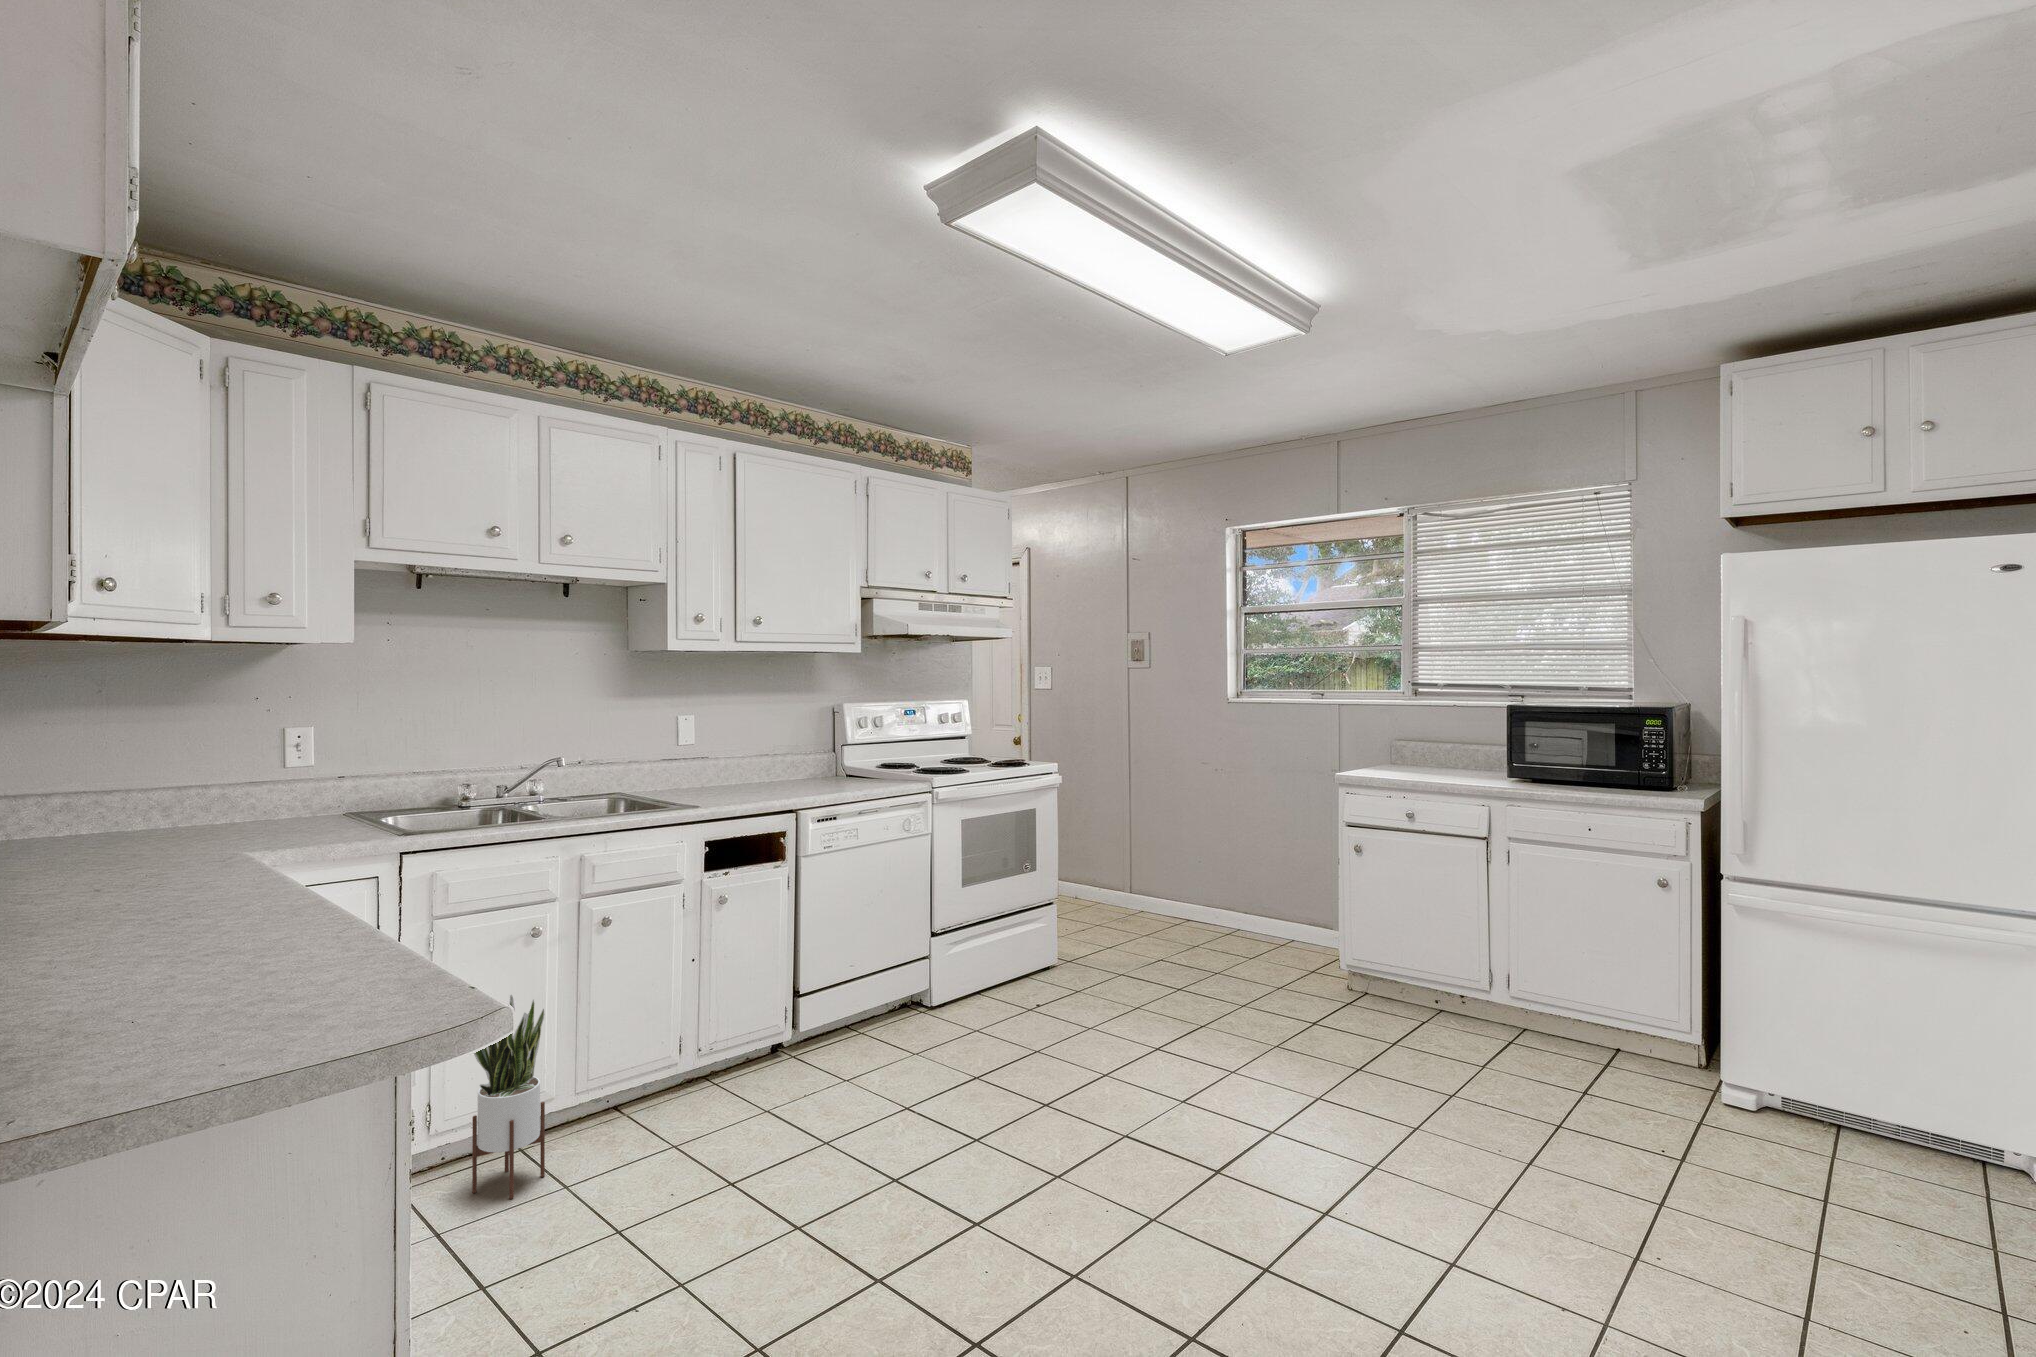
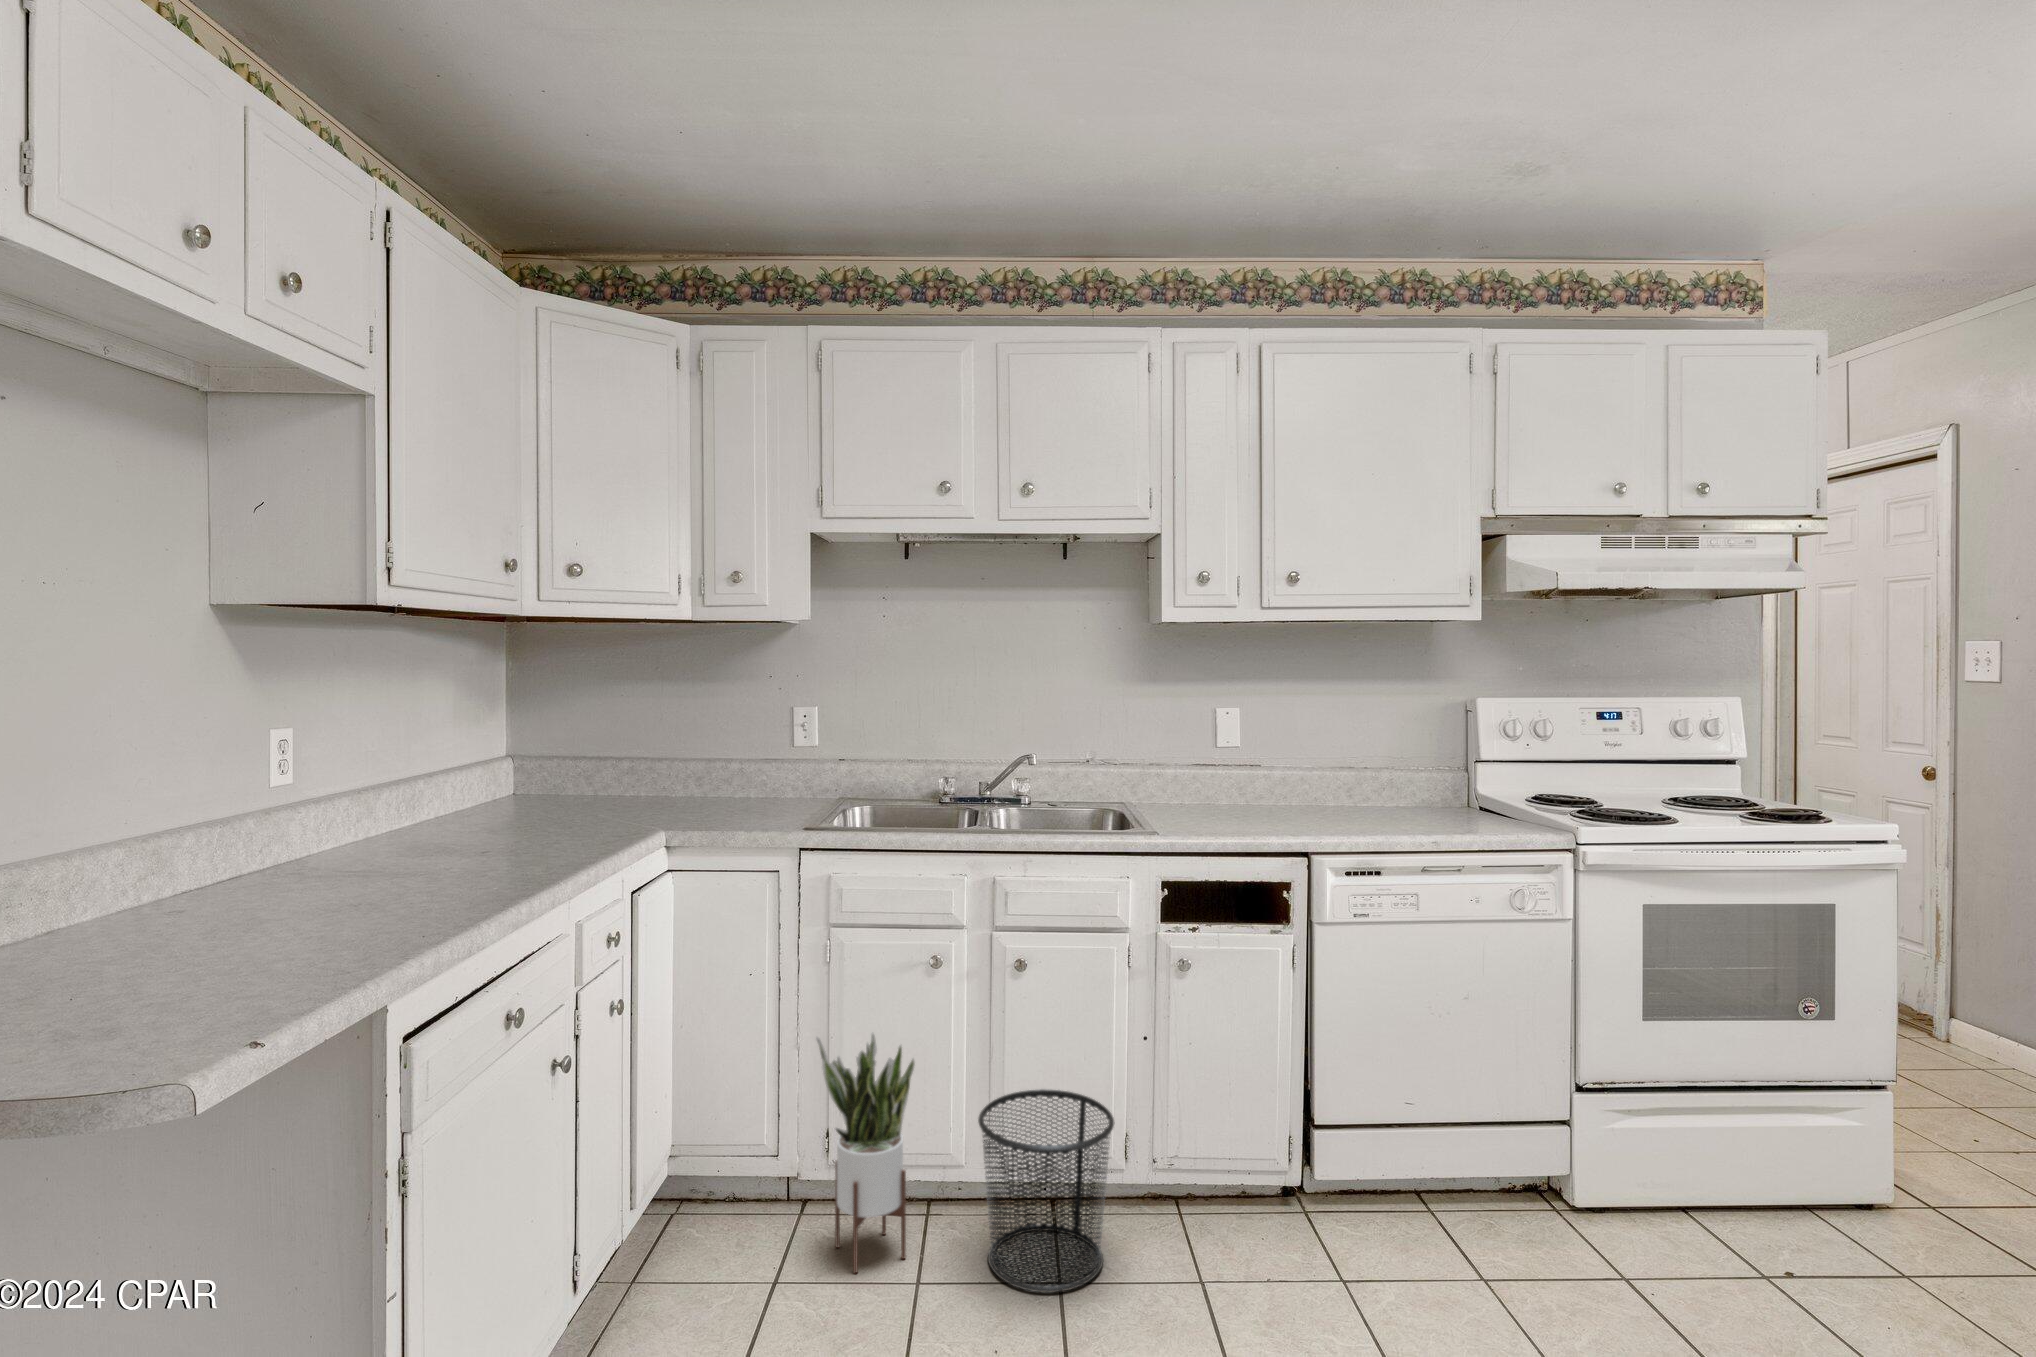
waste bin: none [599,1009,709,1157] -> present [978,1089,1114,1293]

